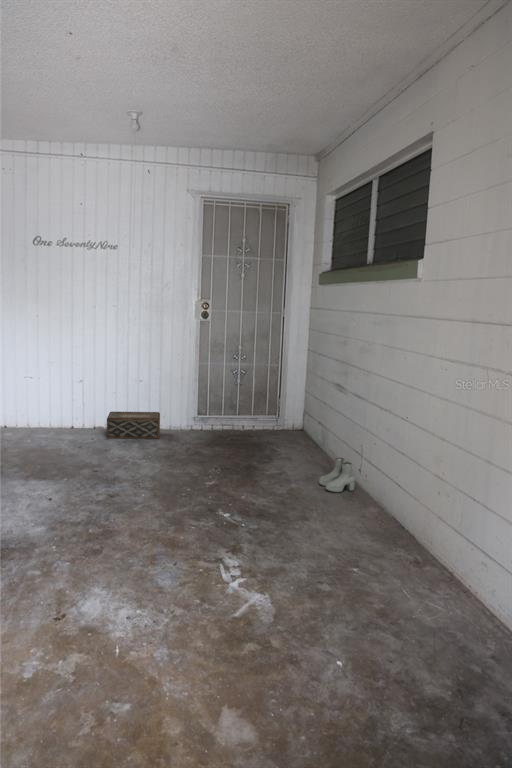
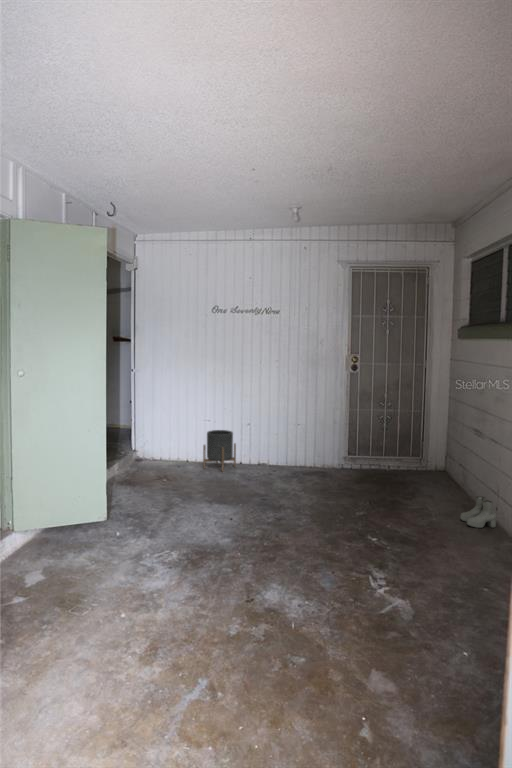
planter: none [21,389,65,440] -> present [203,430,236,471]
woven basket: present [107,412,160,438] -> none [269,450,314,474]

